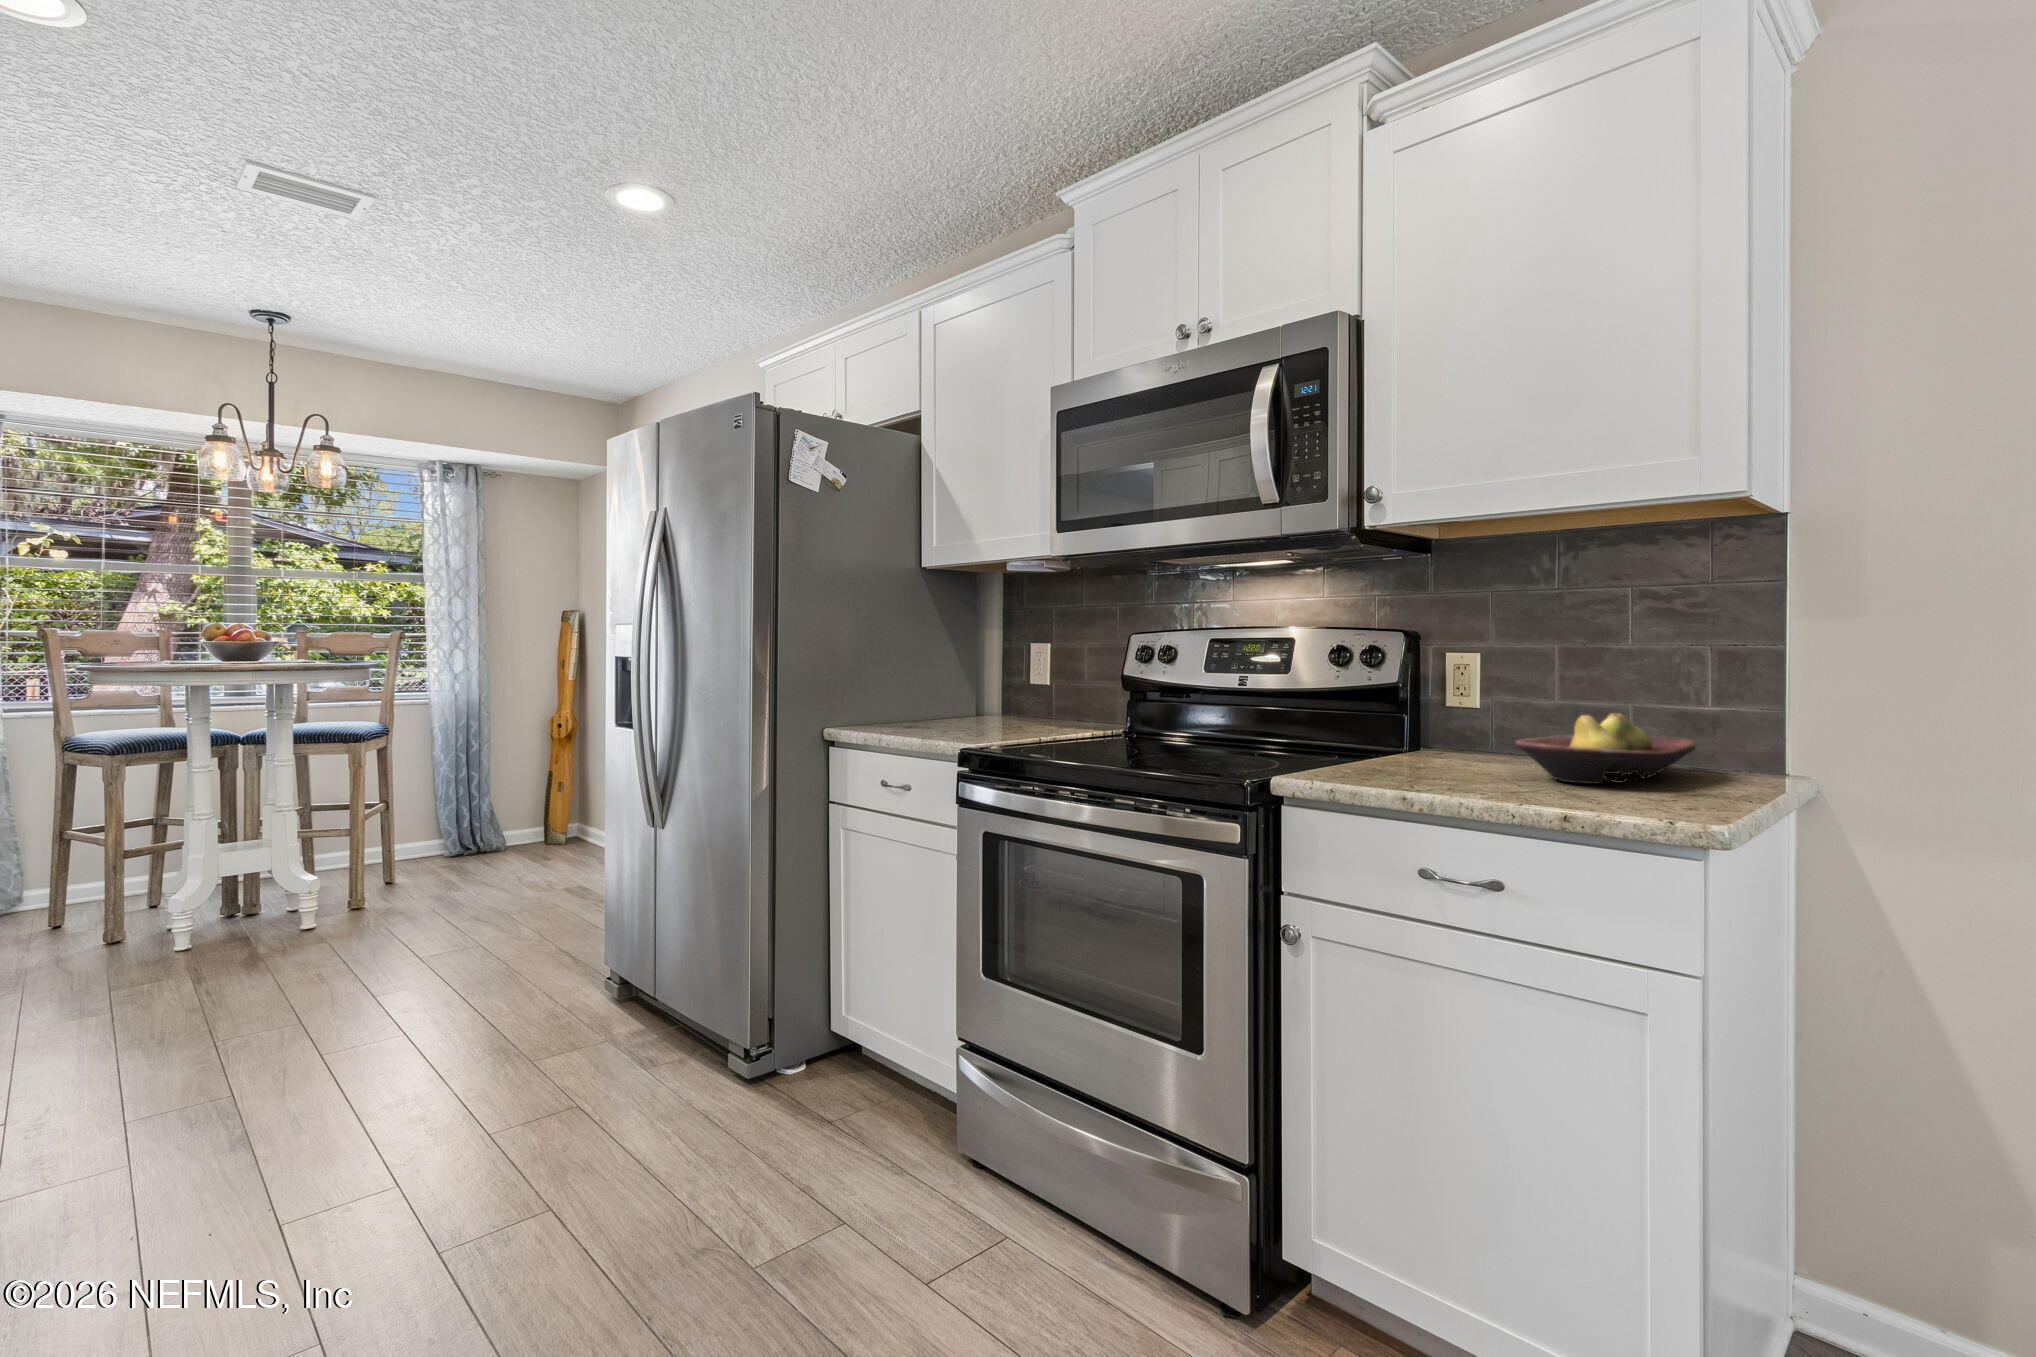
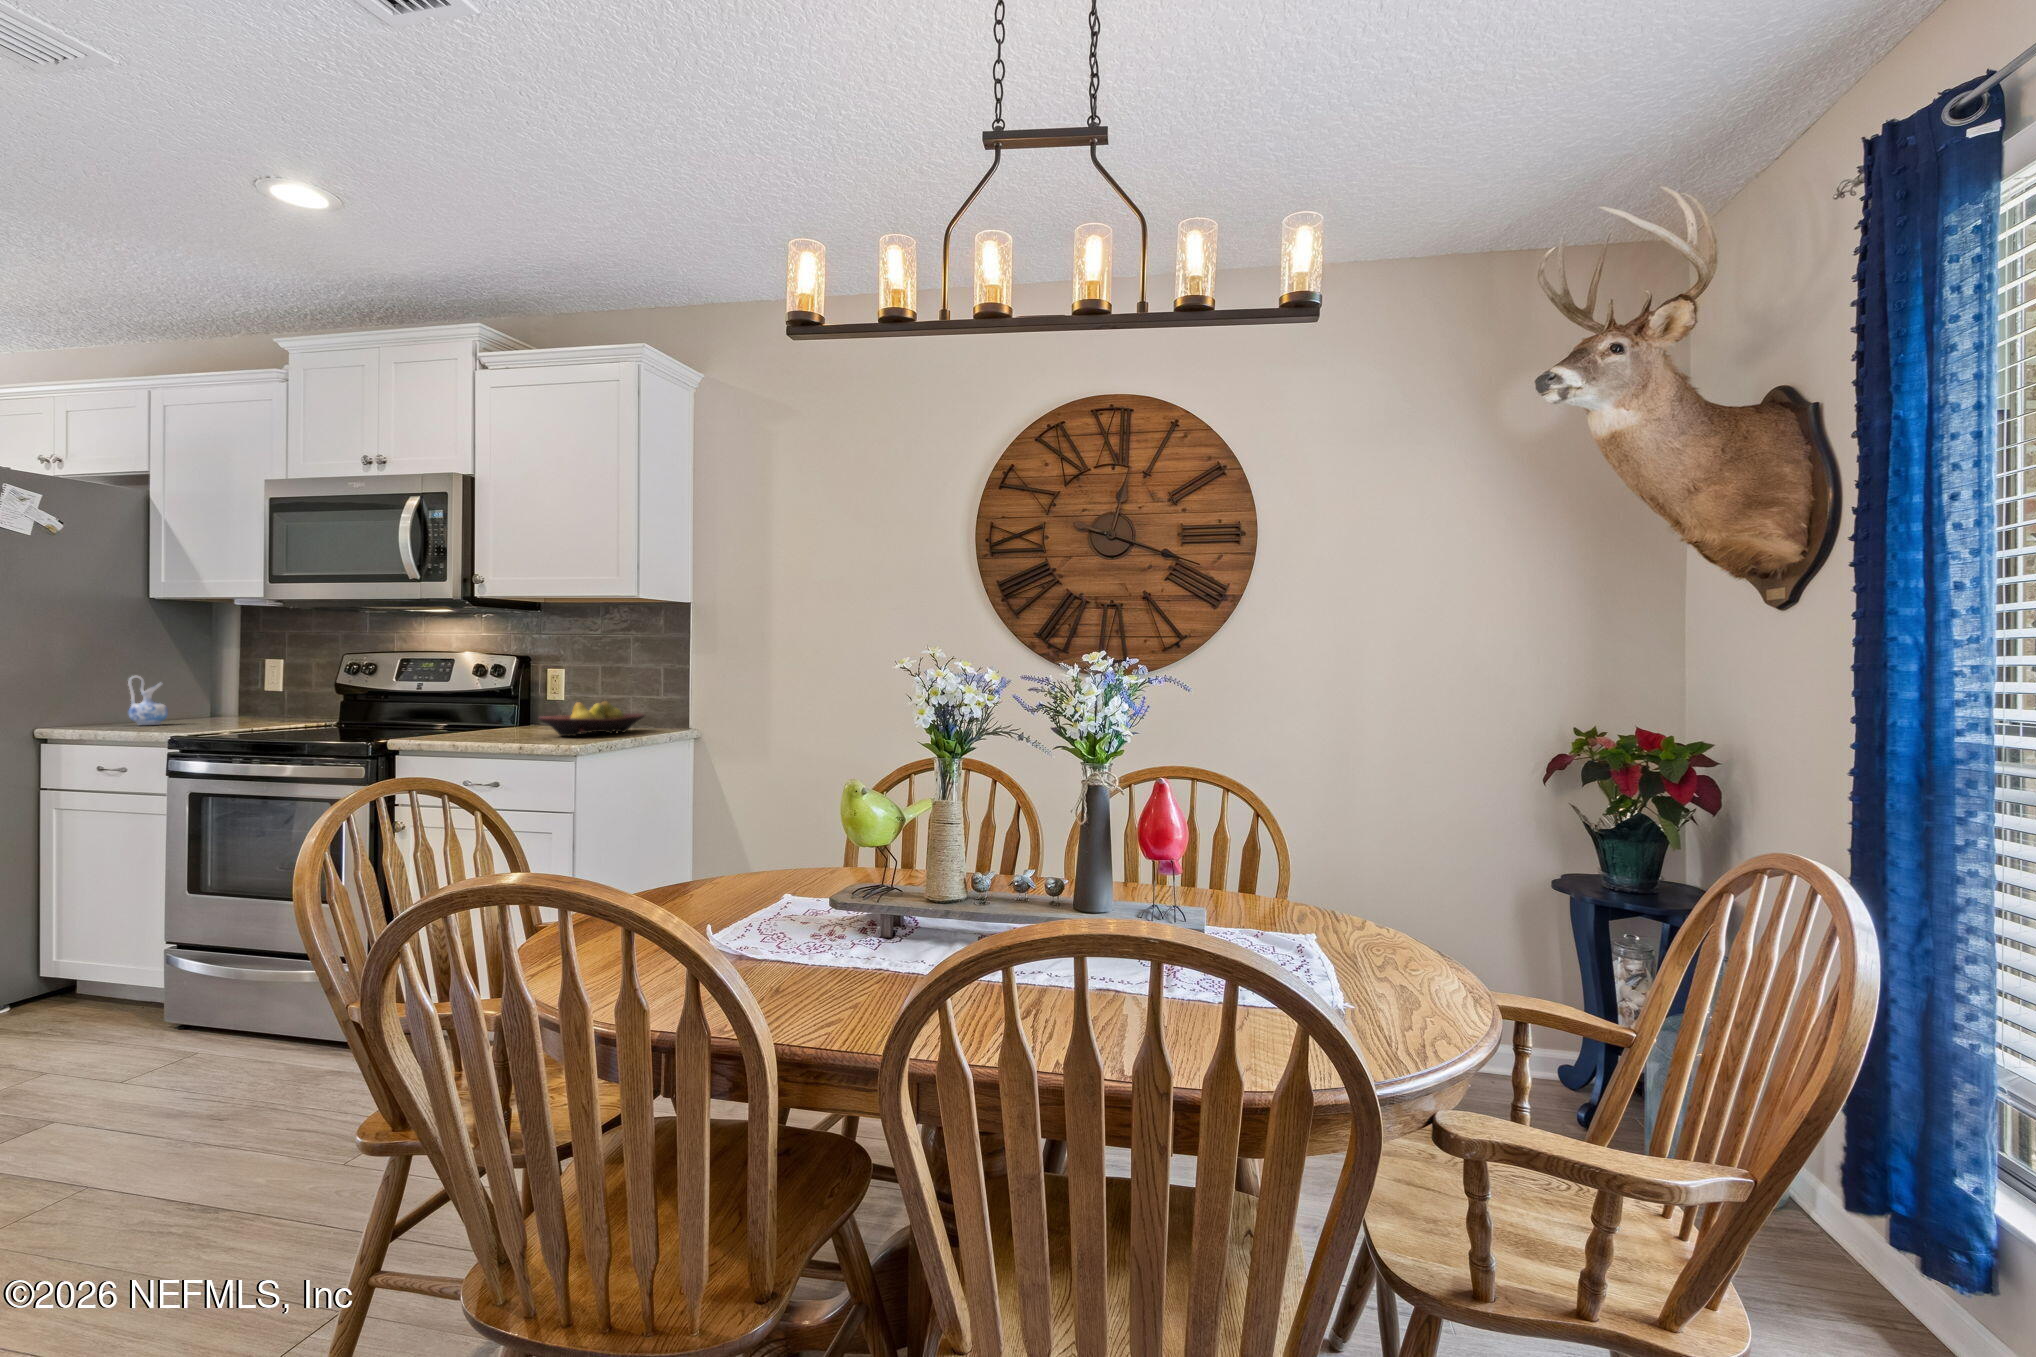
ceramic pitcher: none [904,664,941,725] -> present [128,676,168,725]

